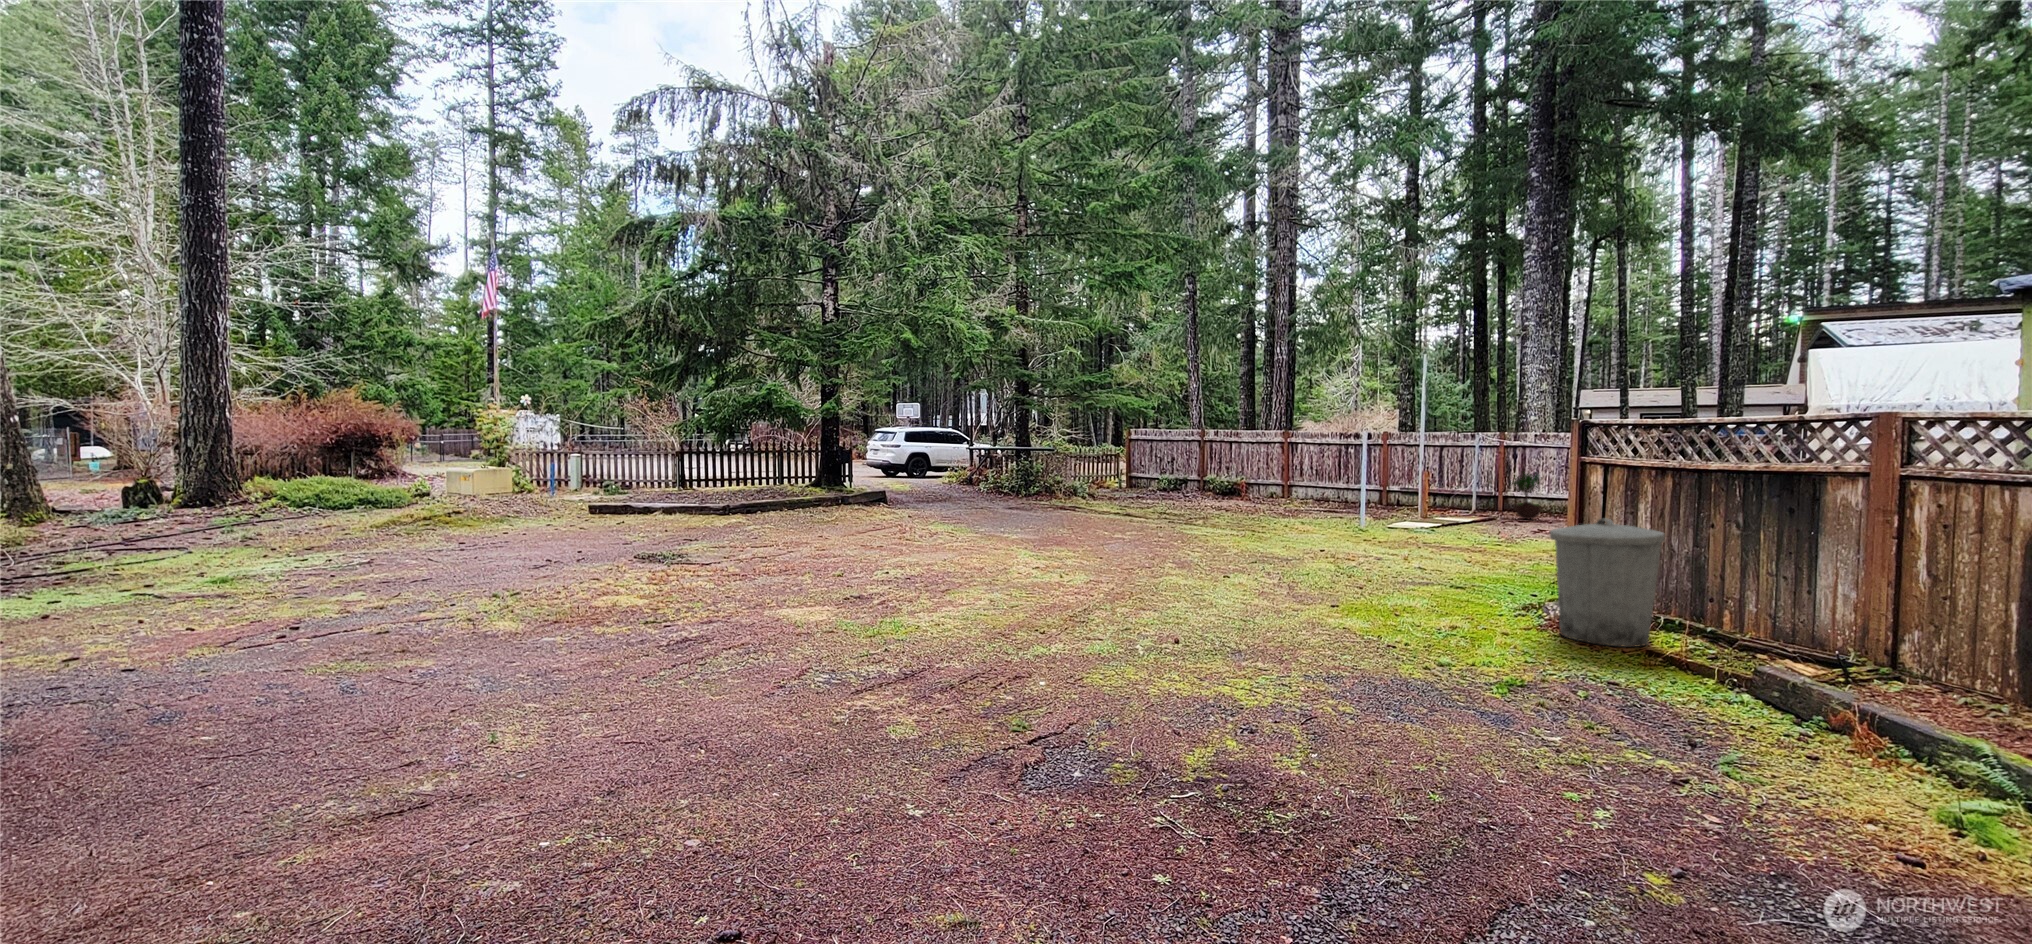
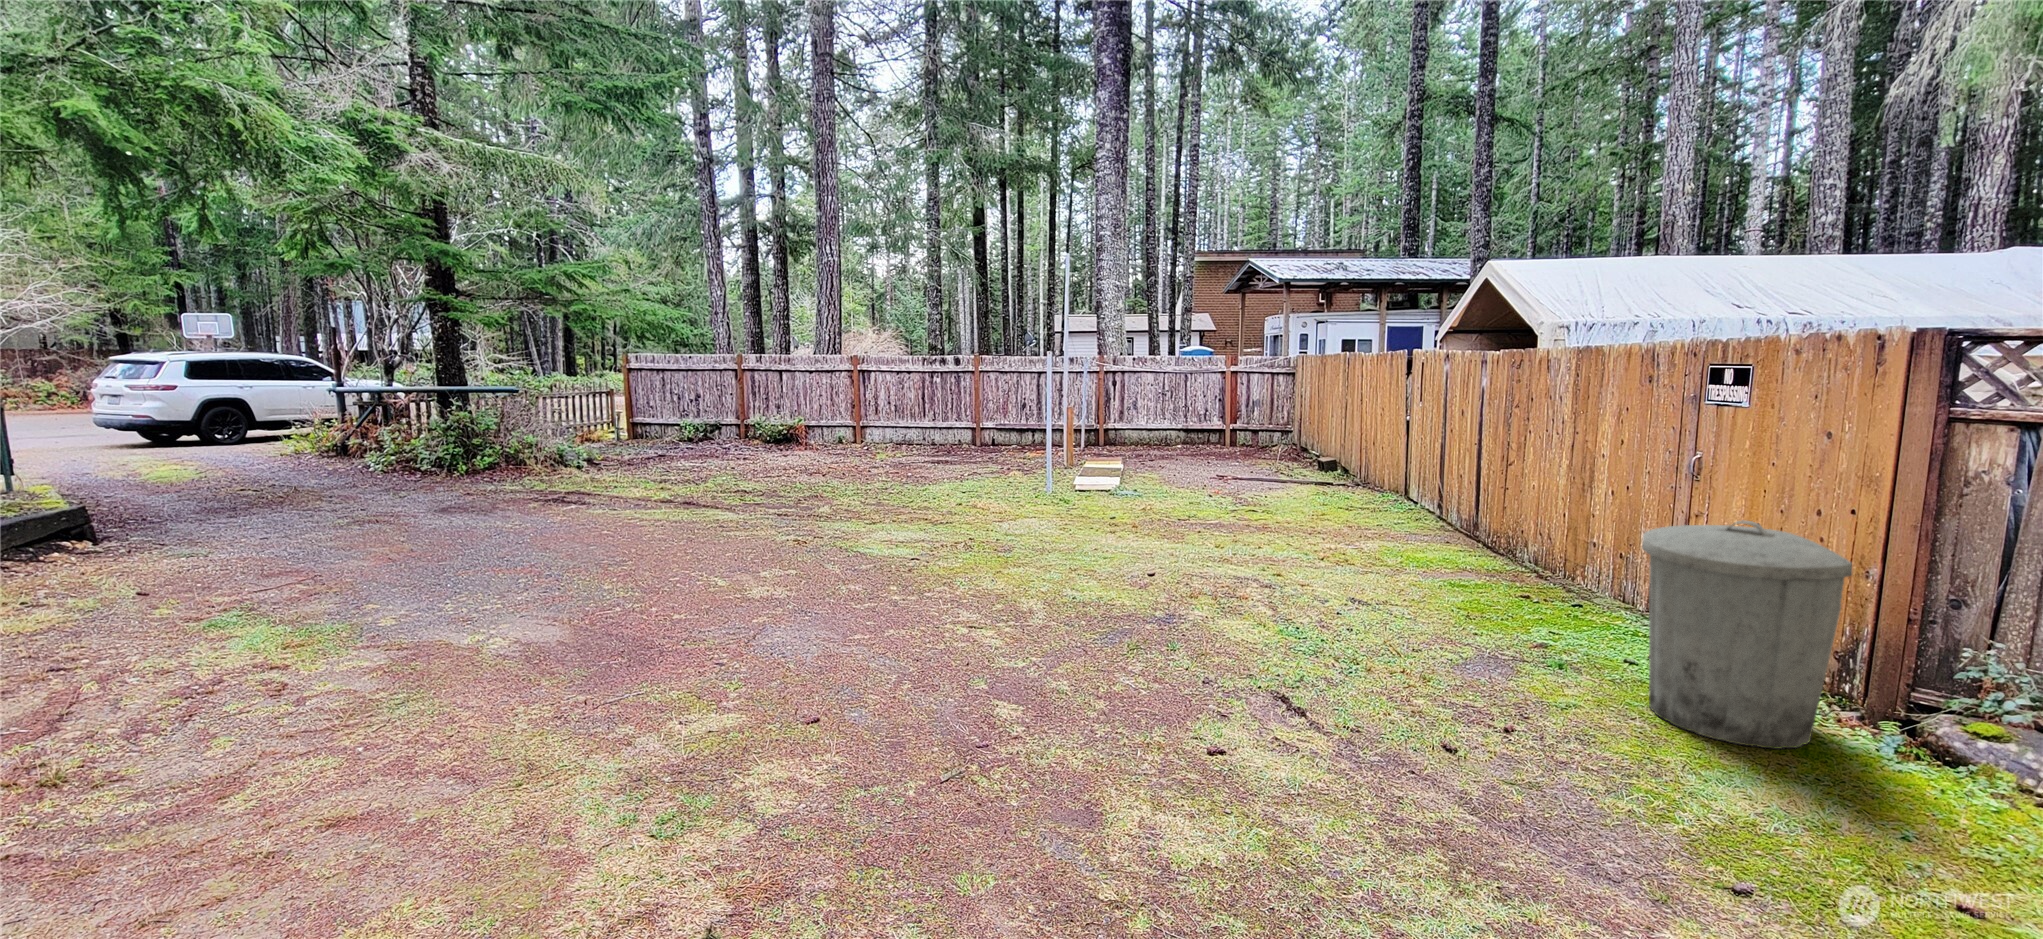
potted tree: present [1510,472,1541,519] -> none [1111,395,1144,451]

